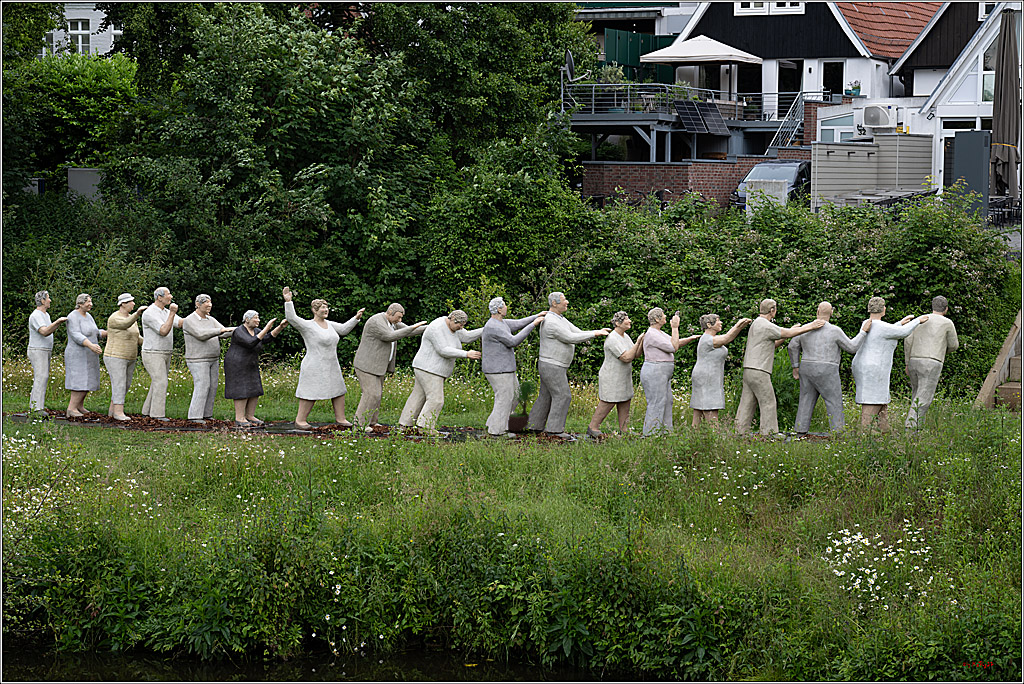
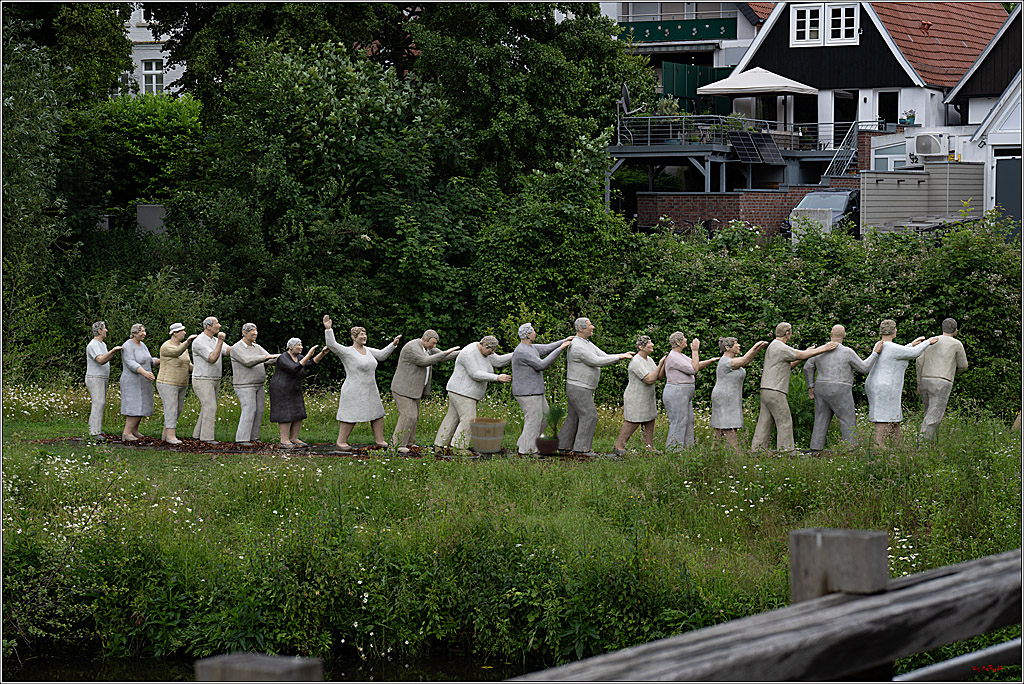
wooden bucket: none [435,393,474,430] -> present [469,417,506,453]

